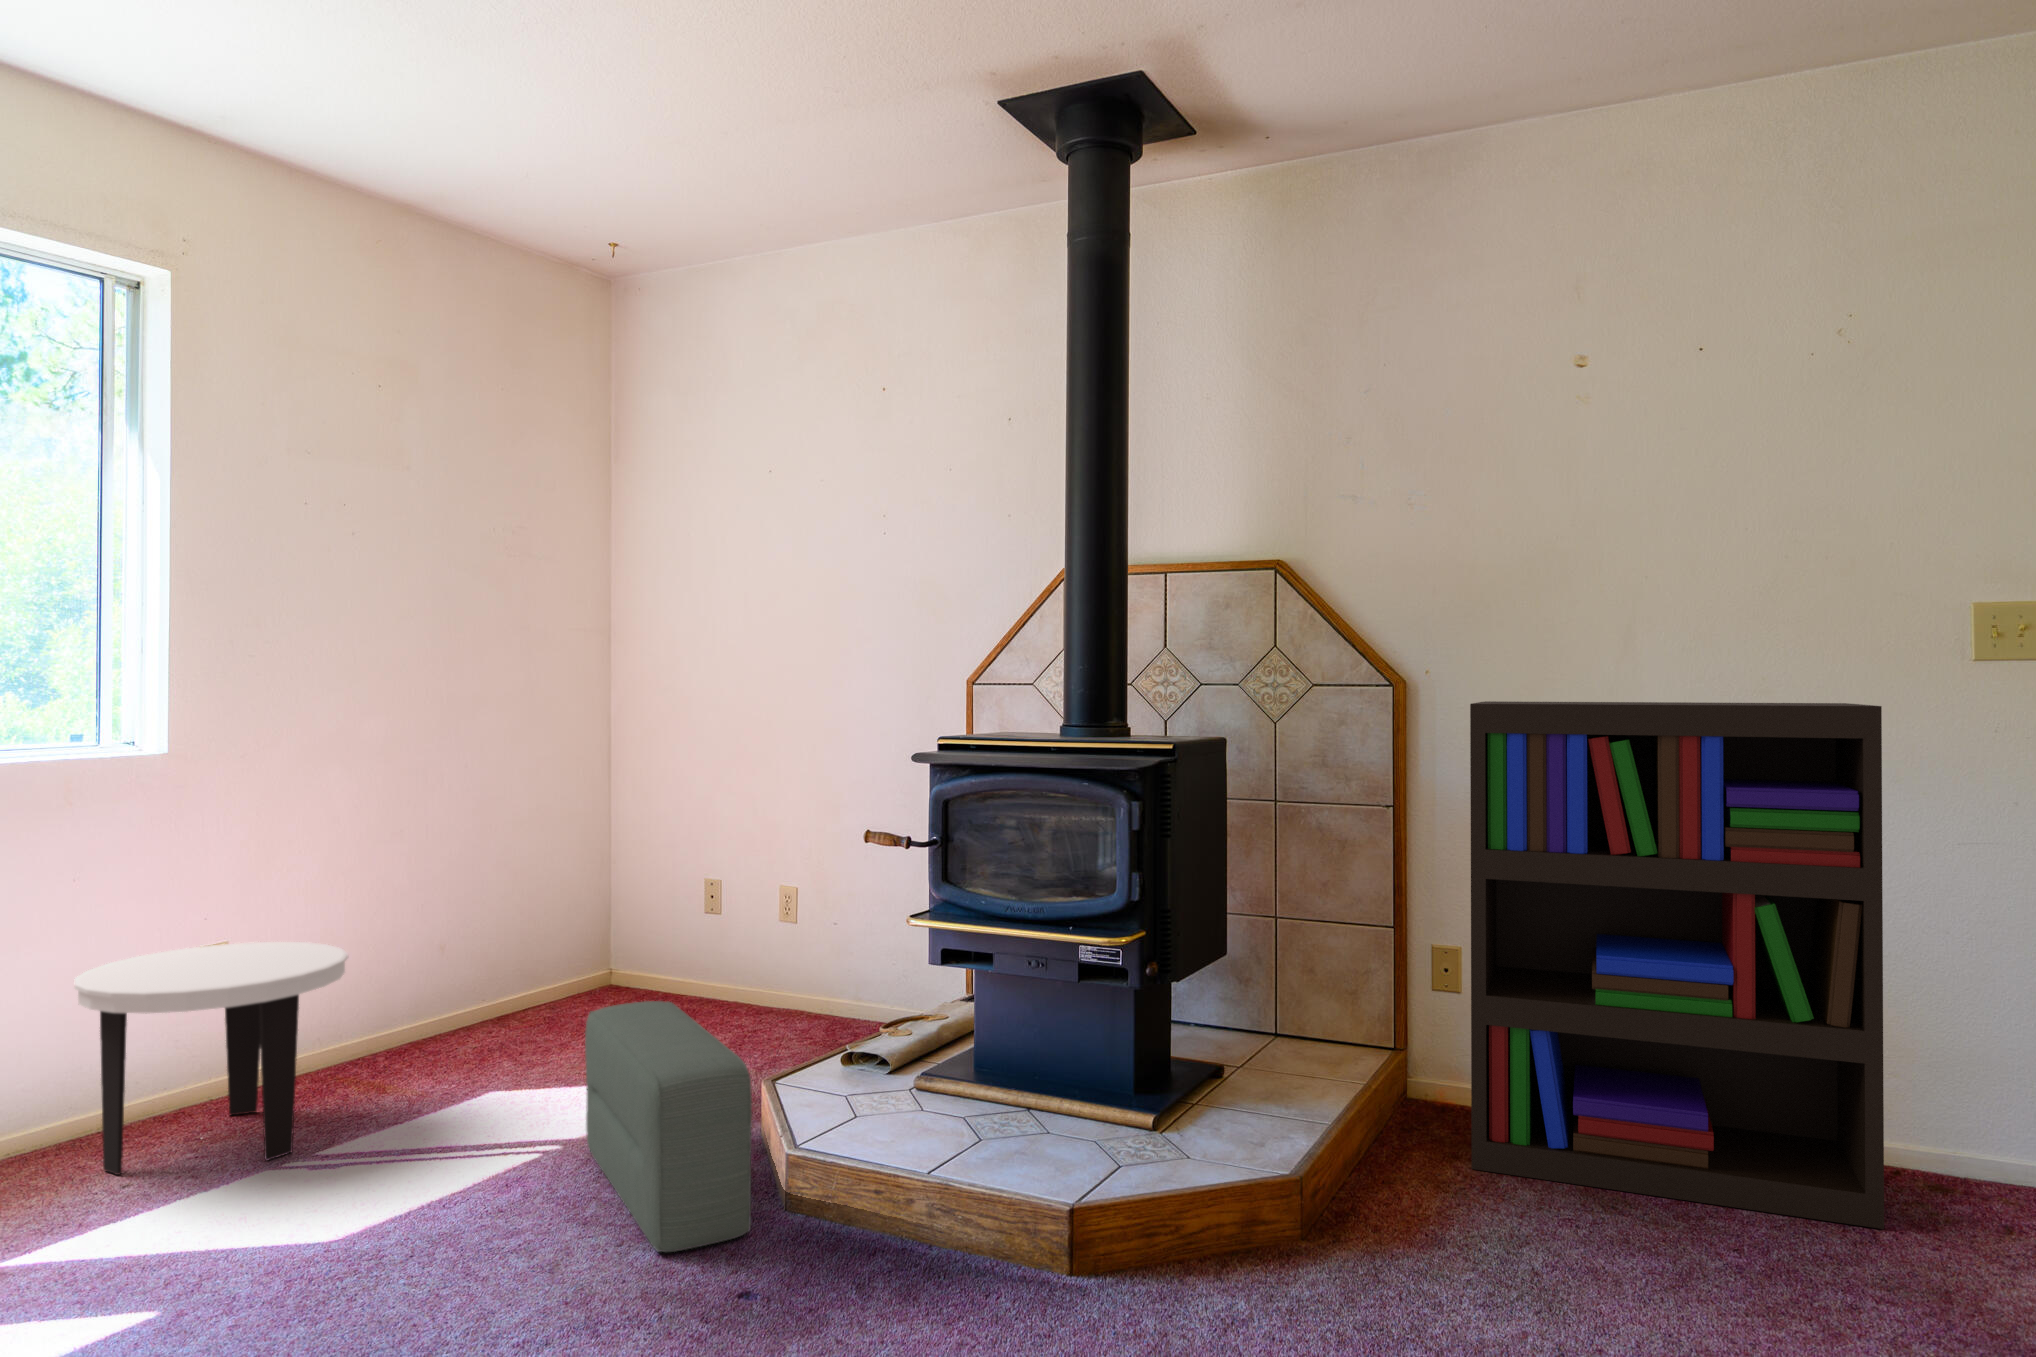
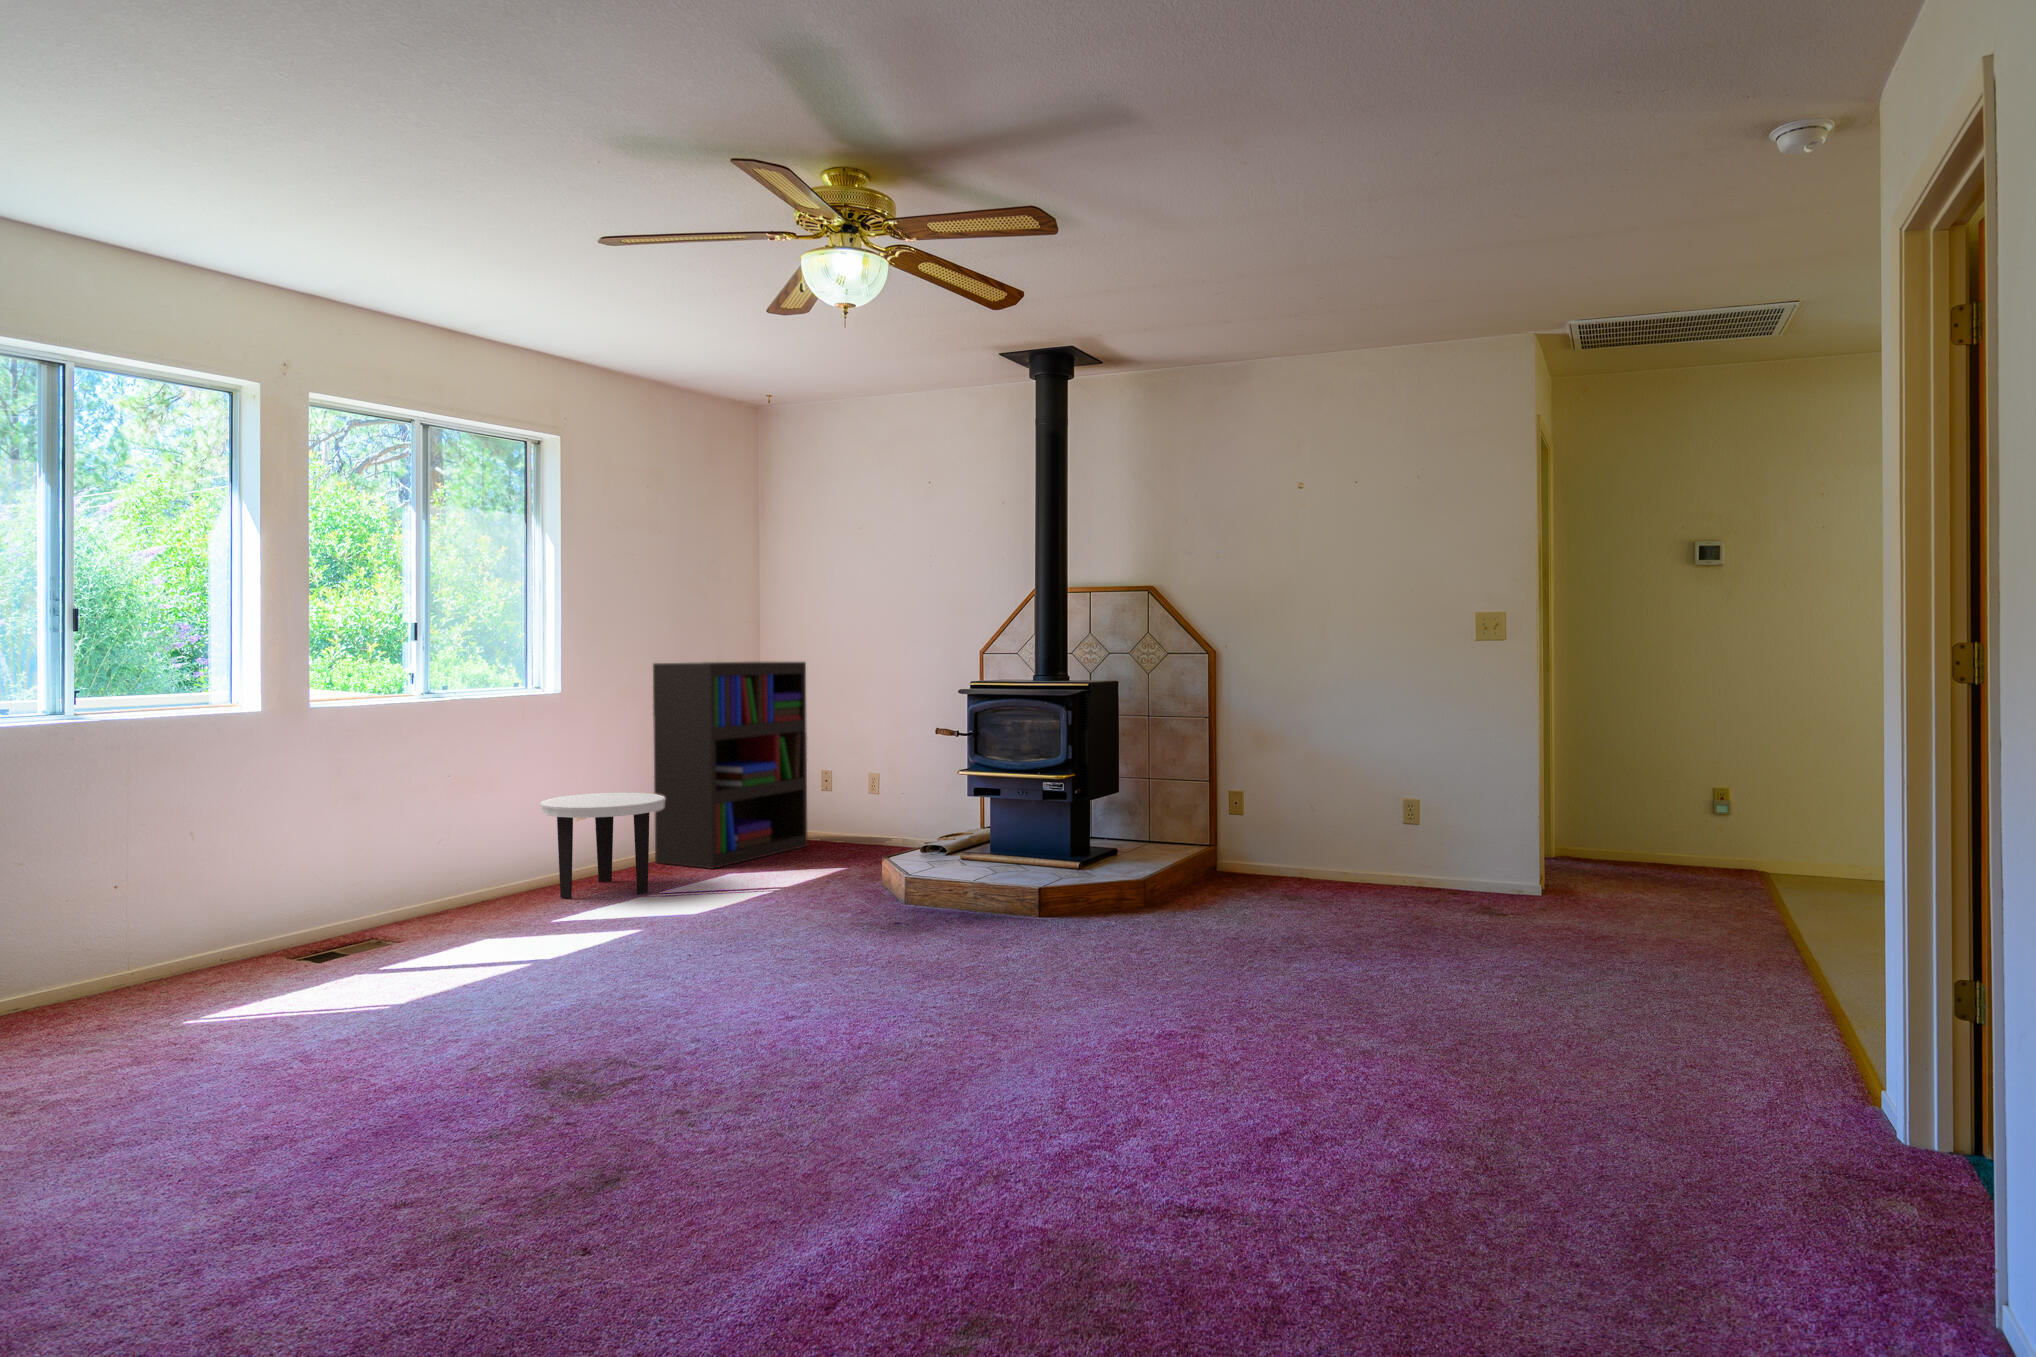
bookshelf: present [1470,701,1884,1229] -> present [653,662,807,869]
pouf: present [585,1001,752,1252] -> none [796,816,893,914]

